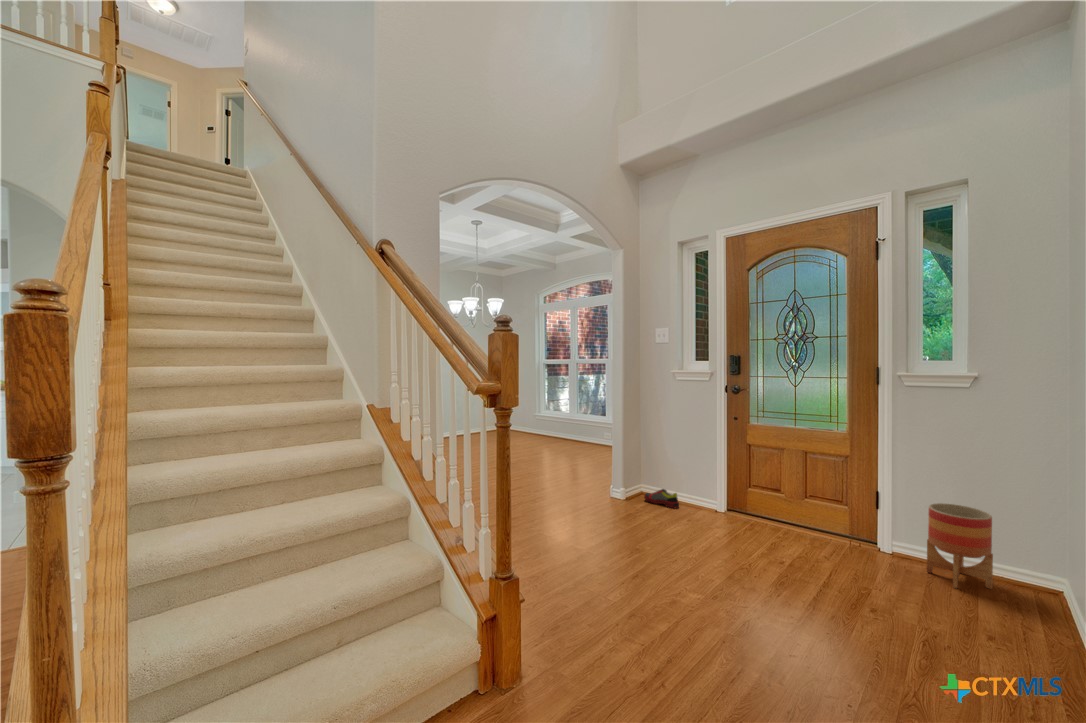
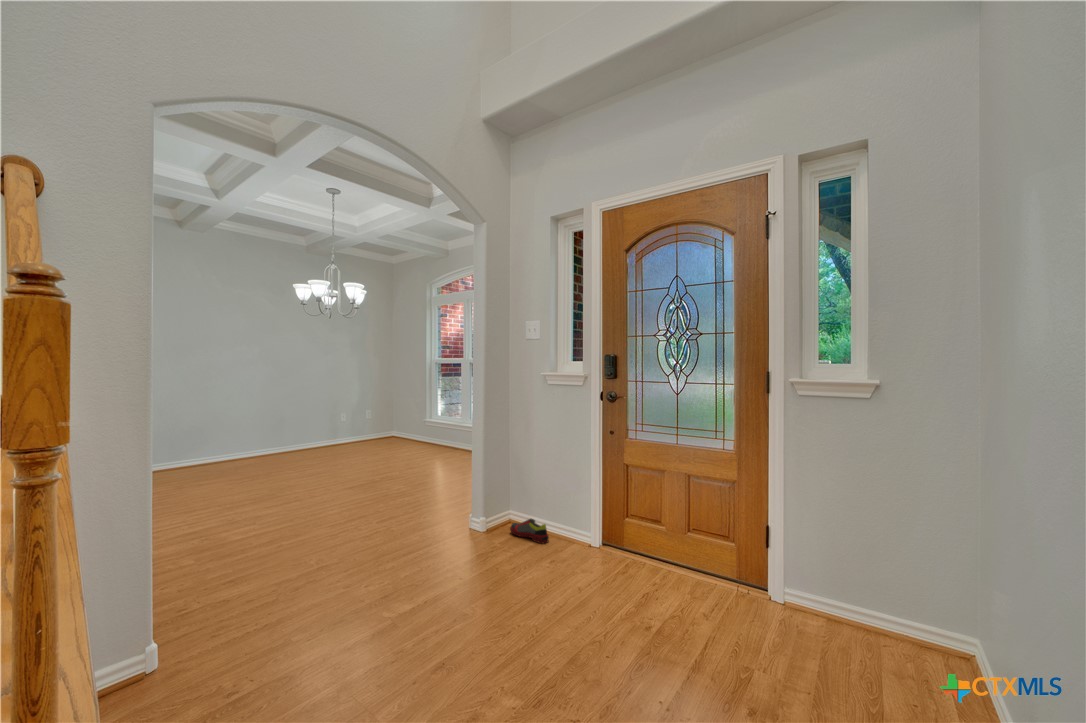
planter: present [927,503,993,589] -> none [818,544,894,658]

